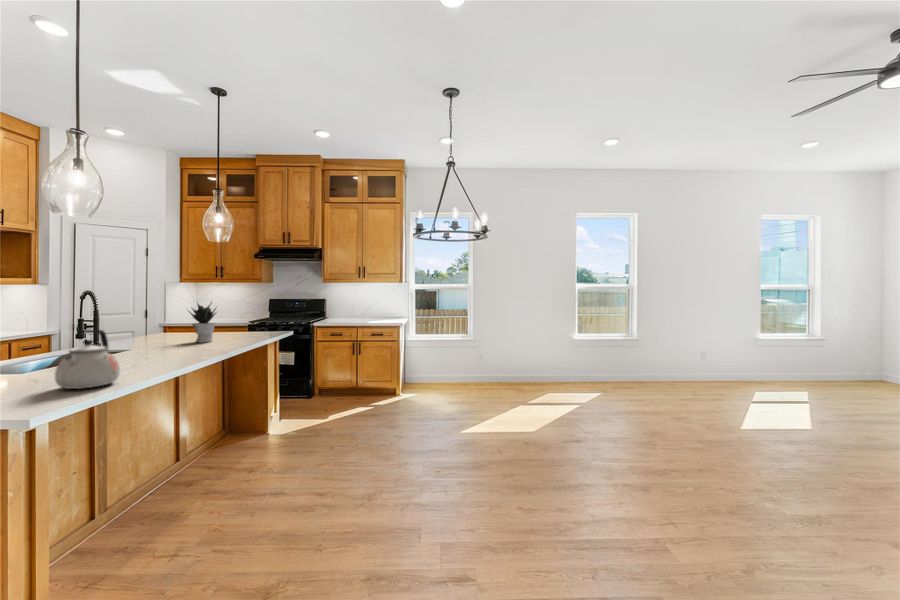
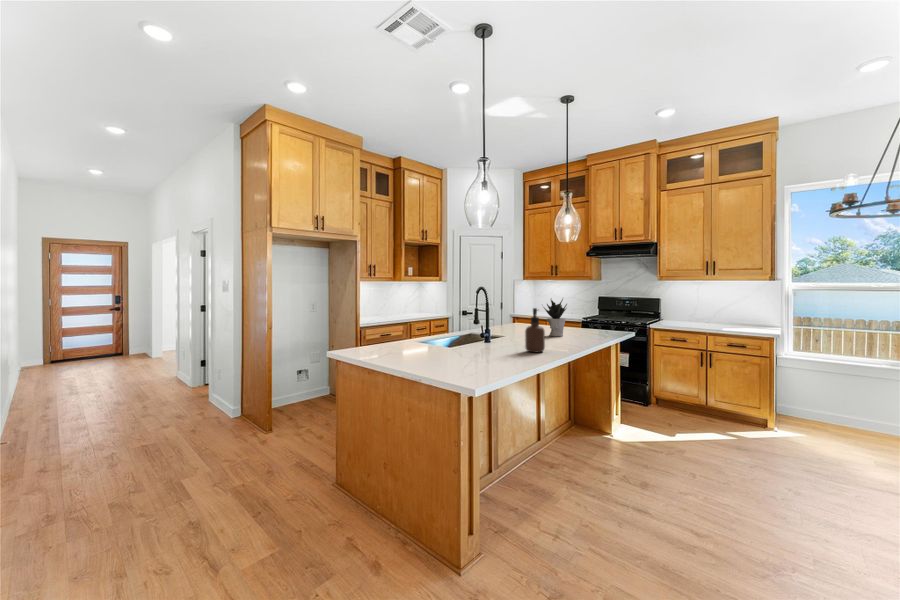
soap dispenser: none [146,314,172,363] -> present [525,308,545,352]
kettle: present [55,330,120,389] -> none [478,319,519,368]

